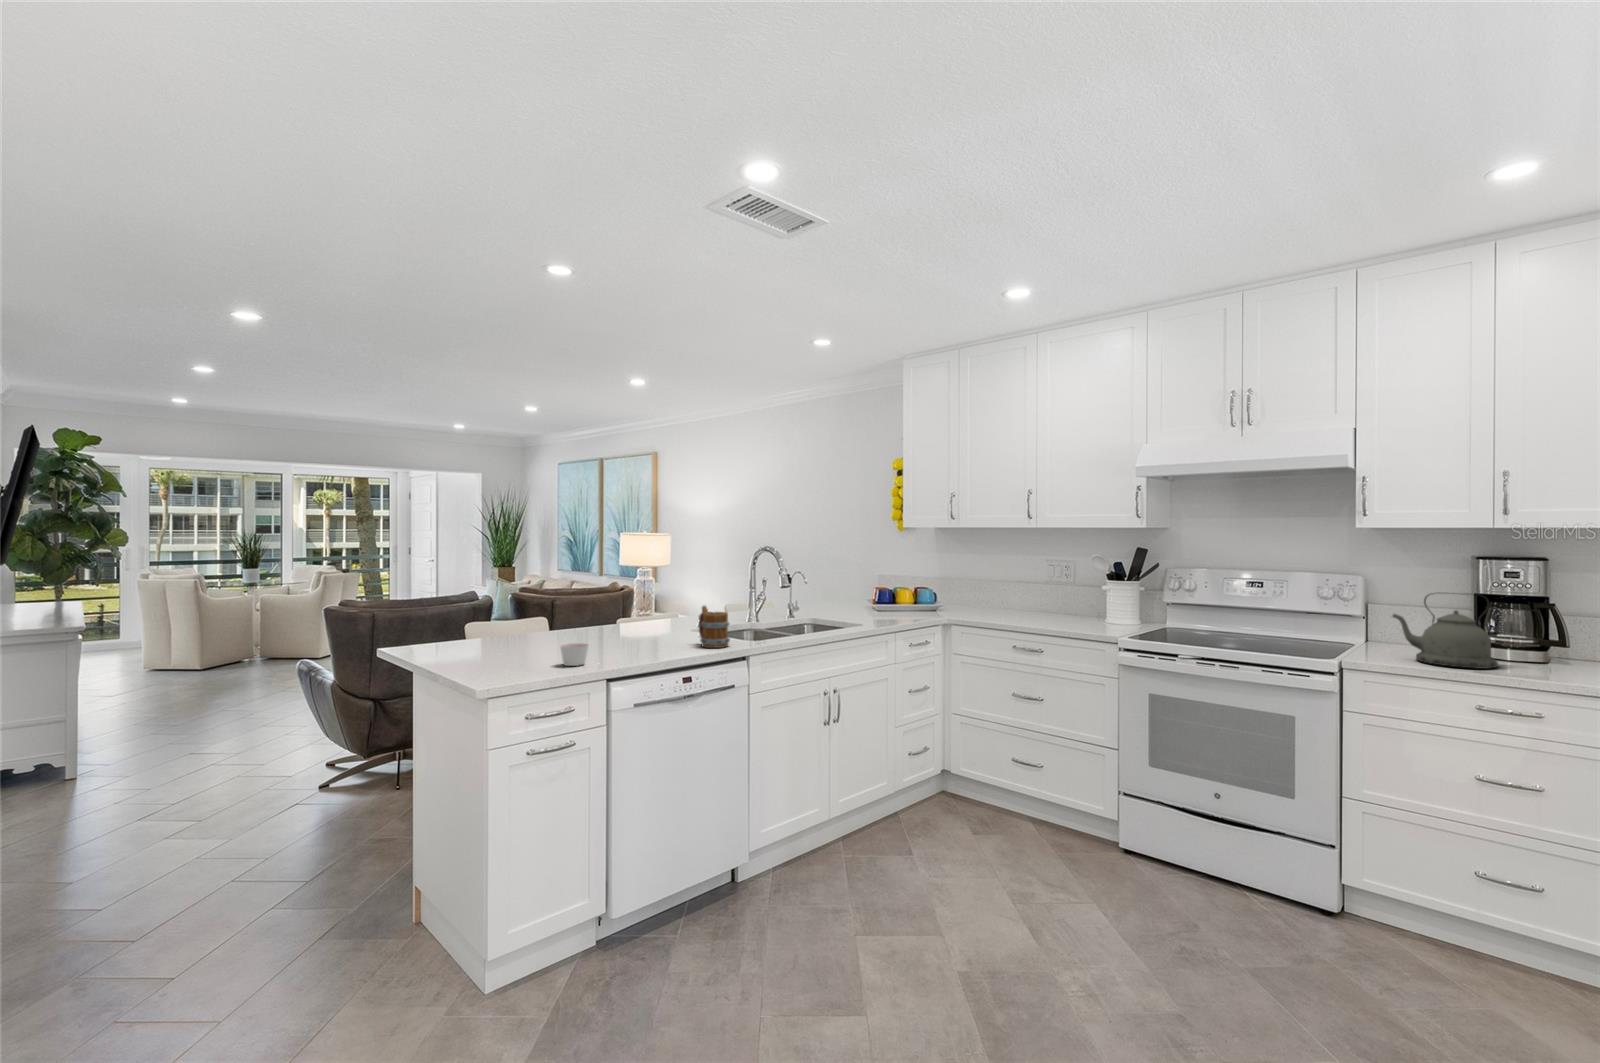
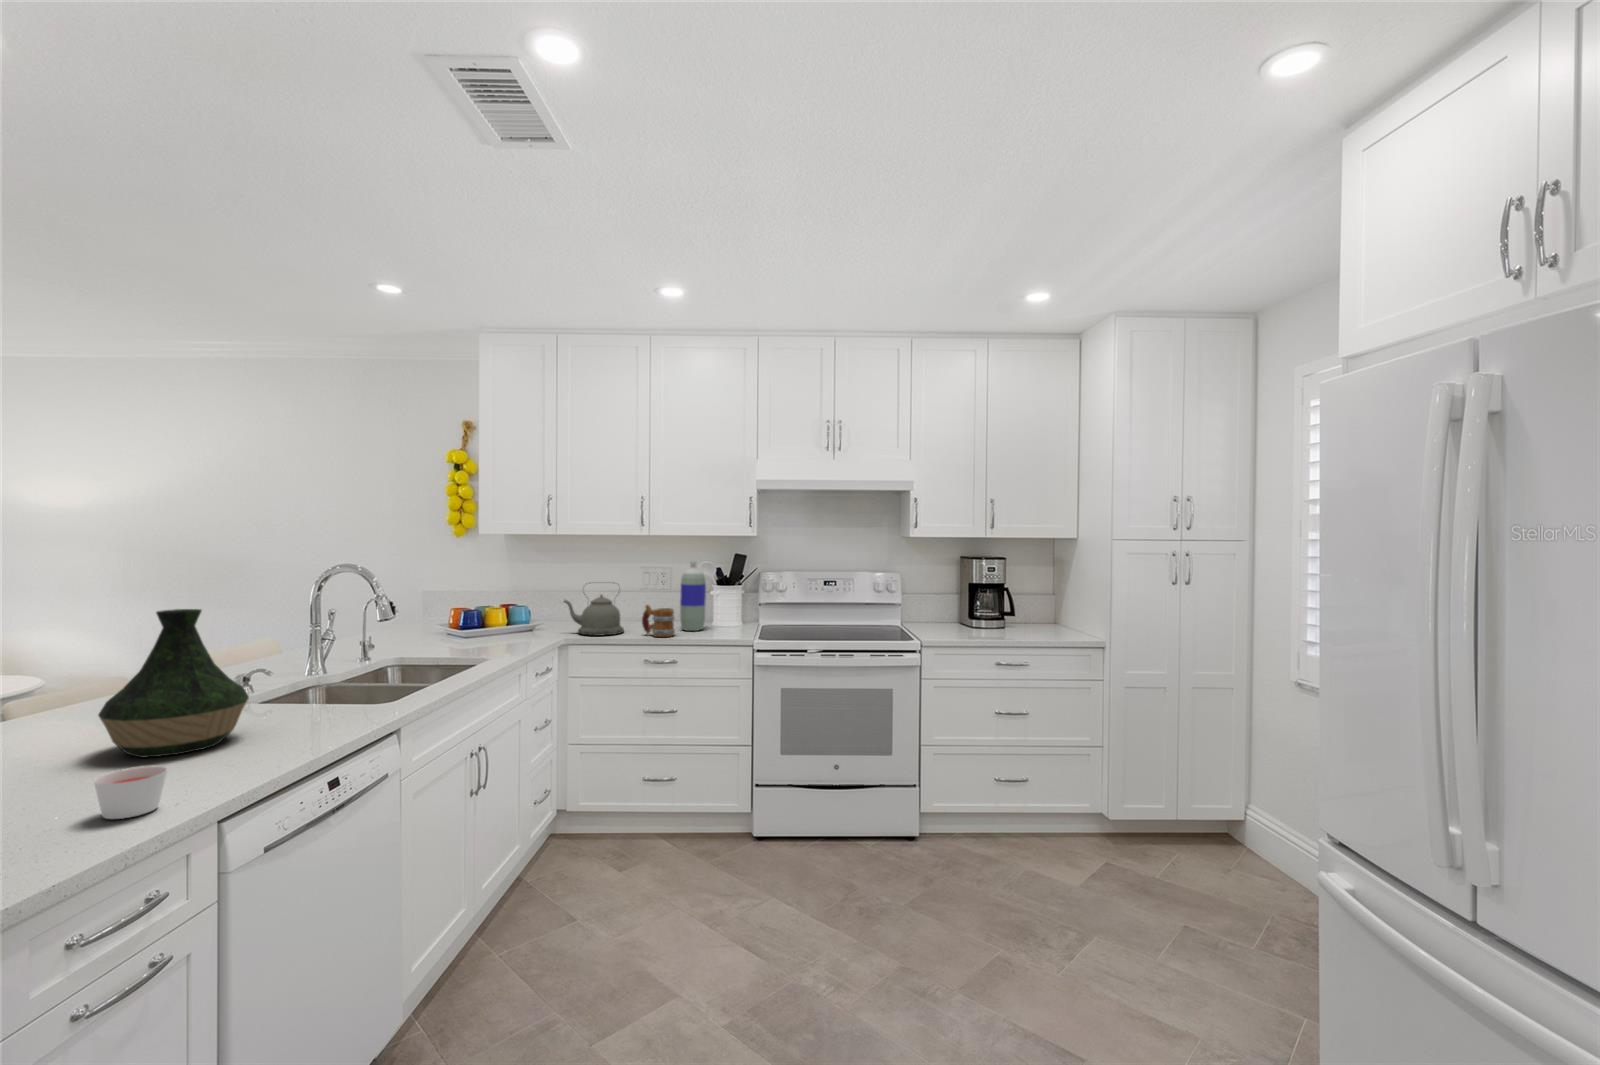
bottle: none [1064,554,1091,626] -> present [680,561,706,631]
vase: none [599,568,664,649] -> present [98,609,249,757]
kettle: present [1393,595,1498,669] -> present [564,595,624,636]
mug: present [699,606,730,648] -> present [642,605,675,637]

